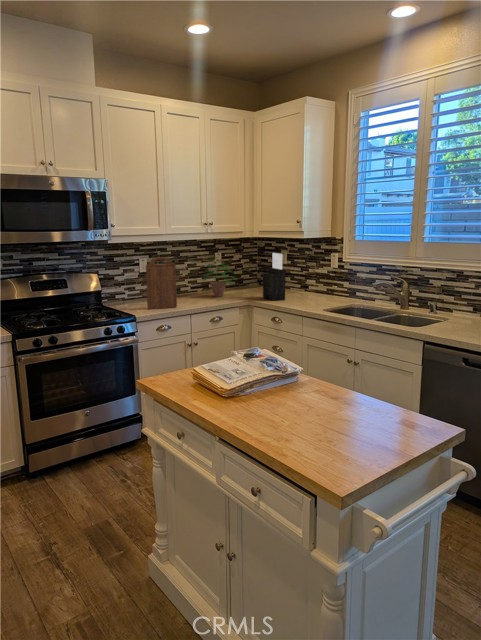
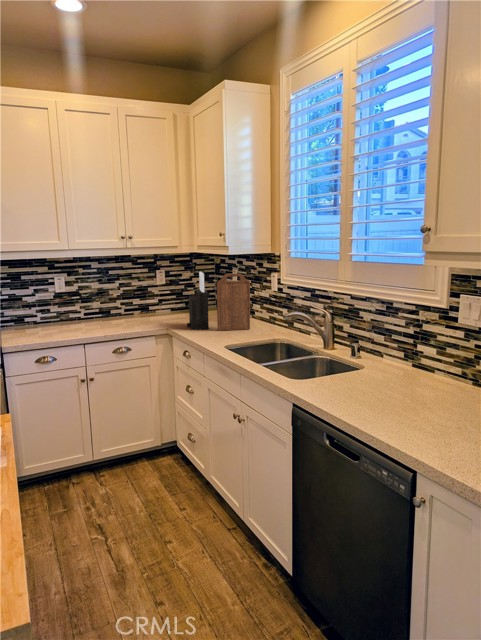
cutting board: present [146,257,177,309] -> present [217,273,250,331]
potted plant: present [202,257,235,297] -> none [119,275,169,322]

